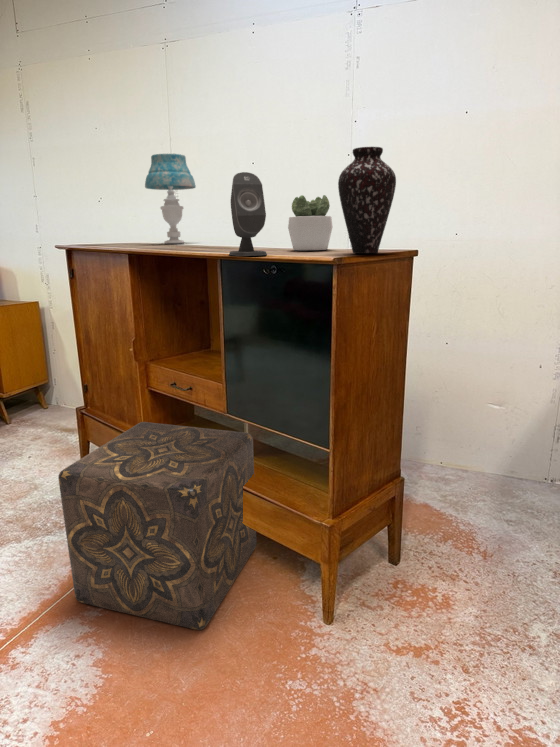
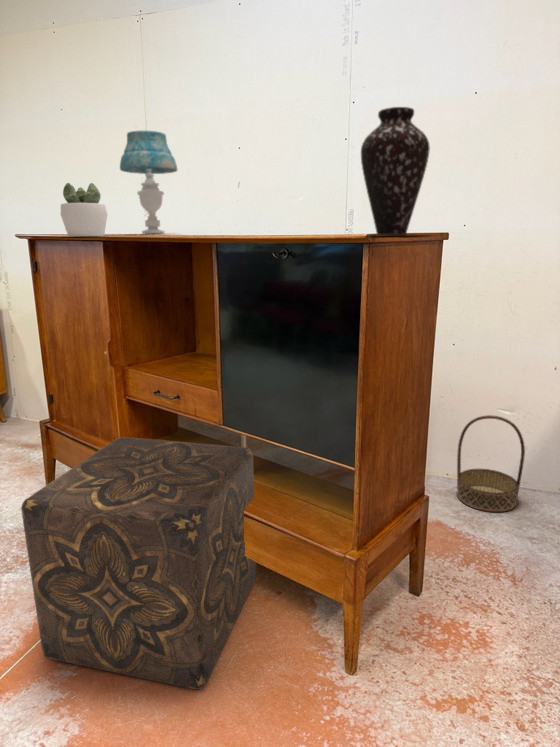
speaker: present [229,172,267,256] -> none [229,138,275,237]
succulent plant: present [288,195,332,250] -> present [61,183,107,237]
basket: none [447,409,509,497] -> present [457,415,525,512]

